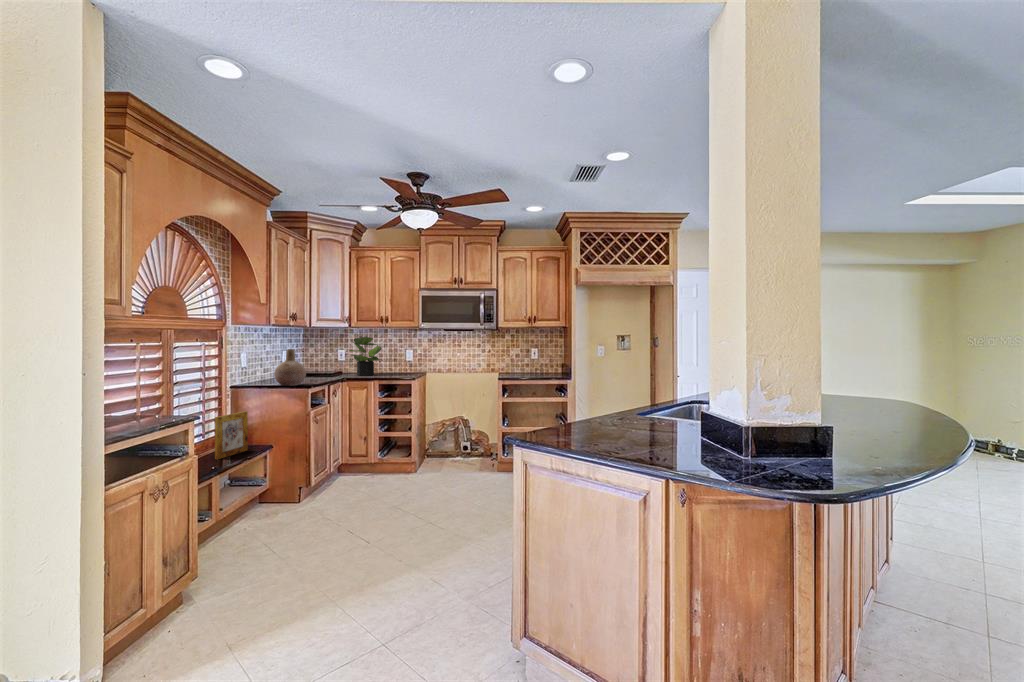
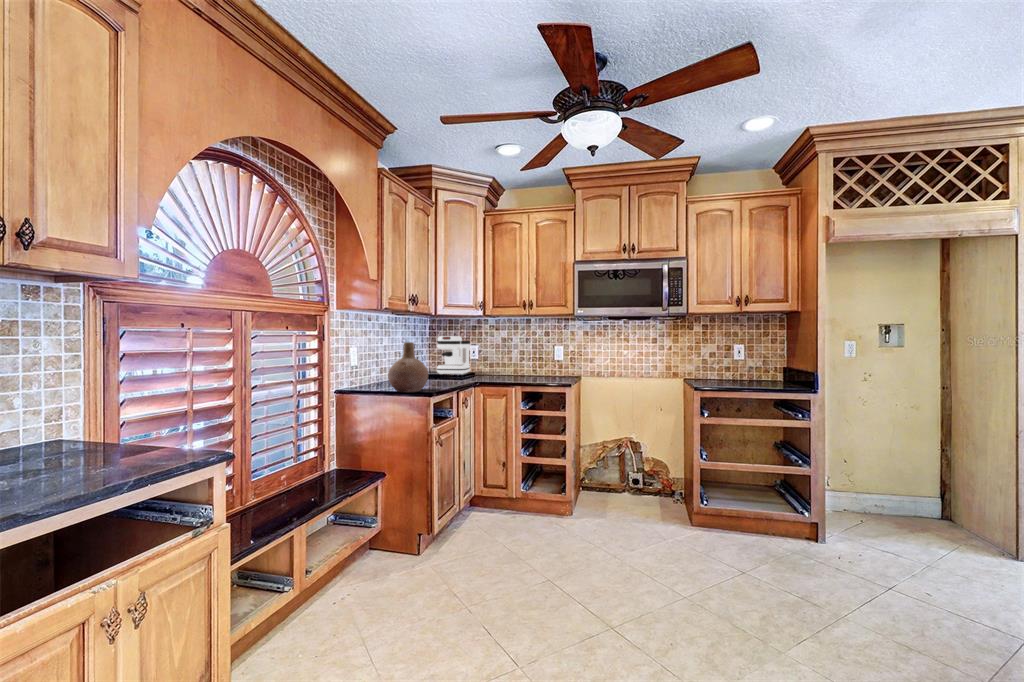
potted plant: present [349,336,382,376] -> none [483,327,524,379]
coffee maker: none [309,342,338,373] -> present [437,336,471,374]
picture frame: present [215,411,248,459] -> none [305,427,351,496]

